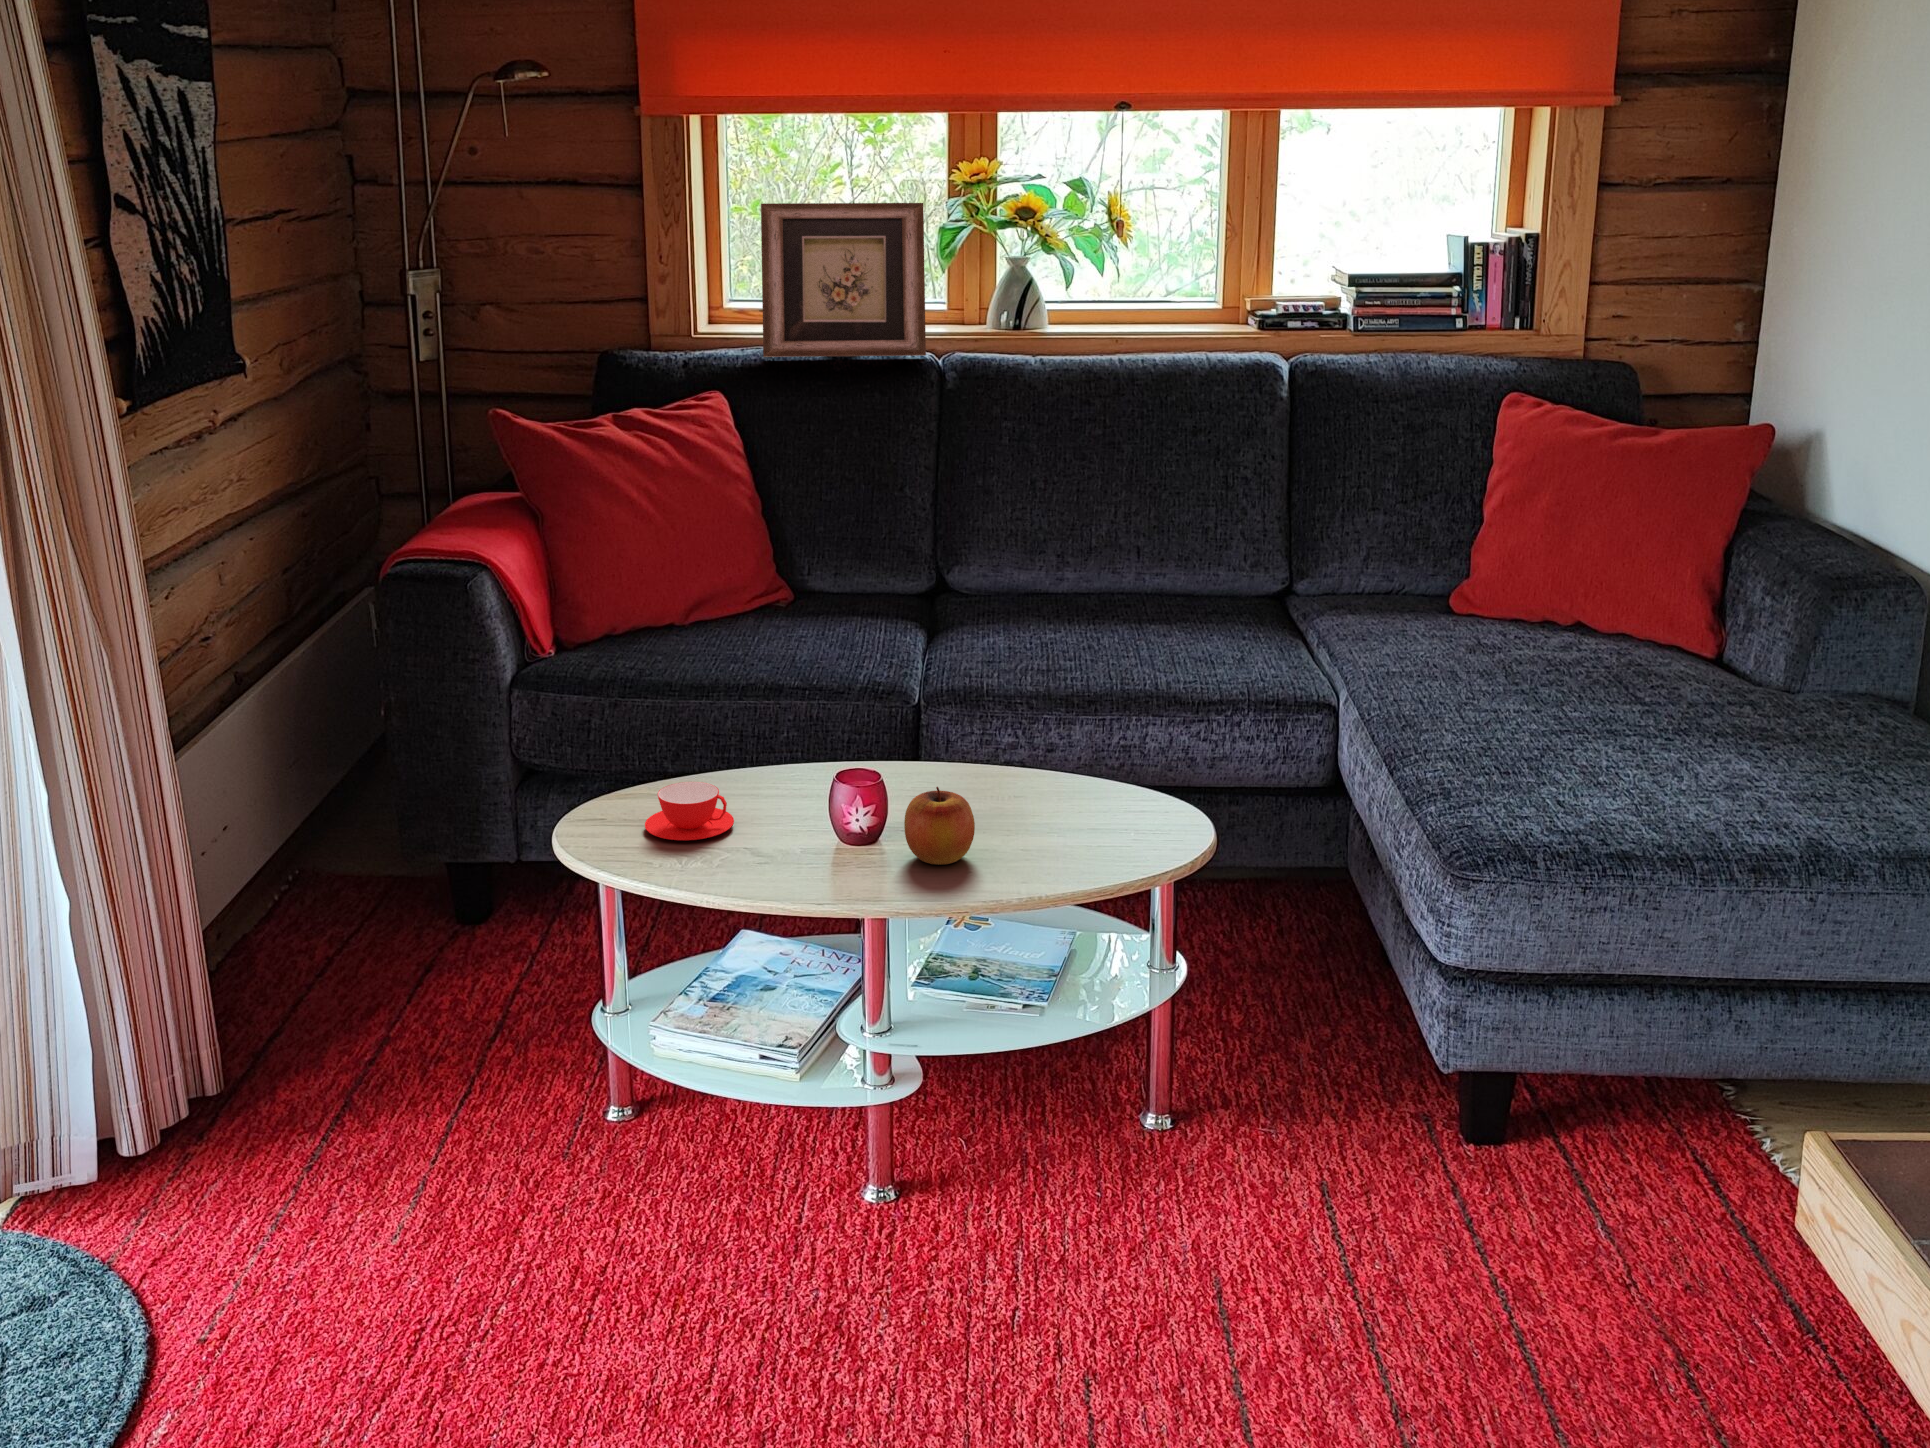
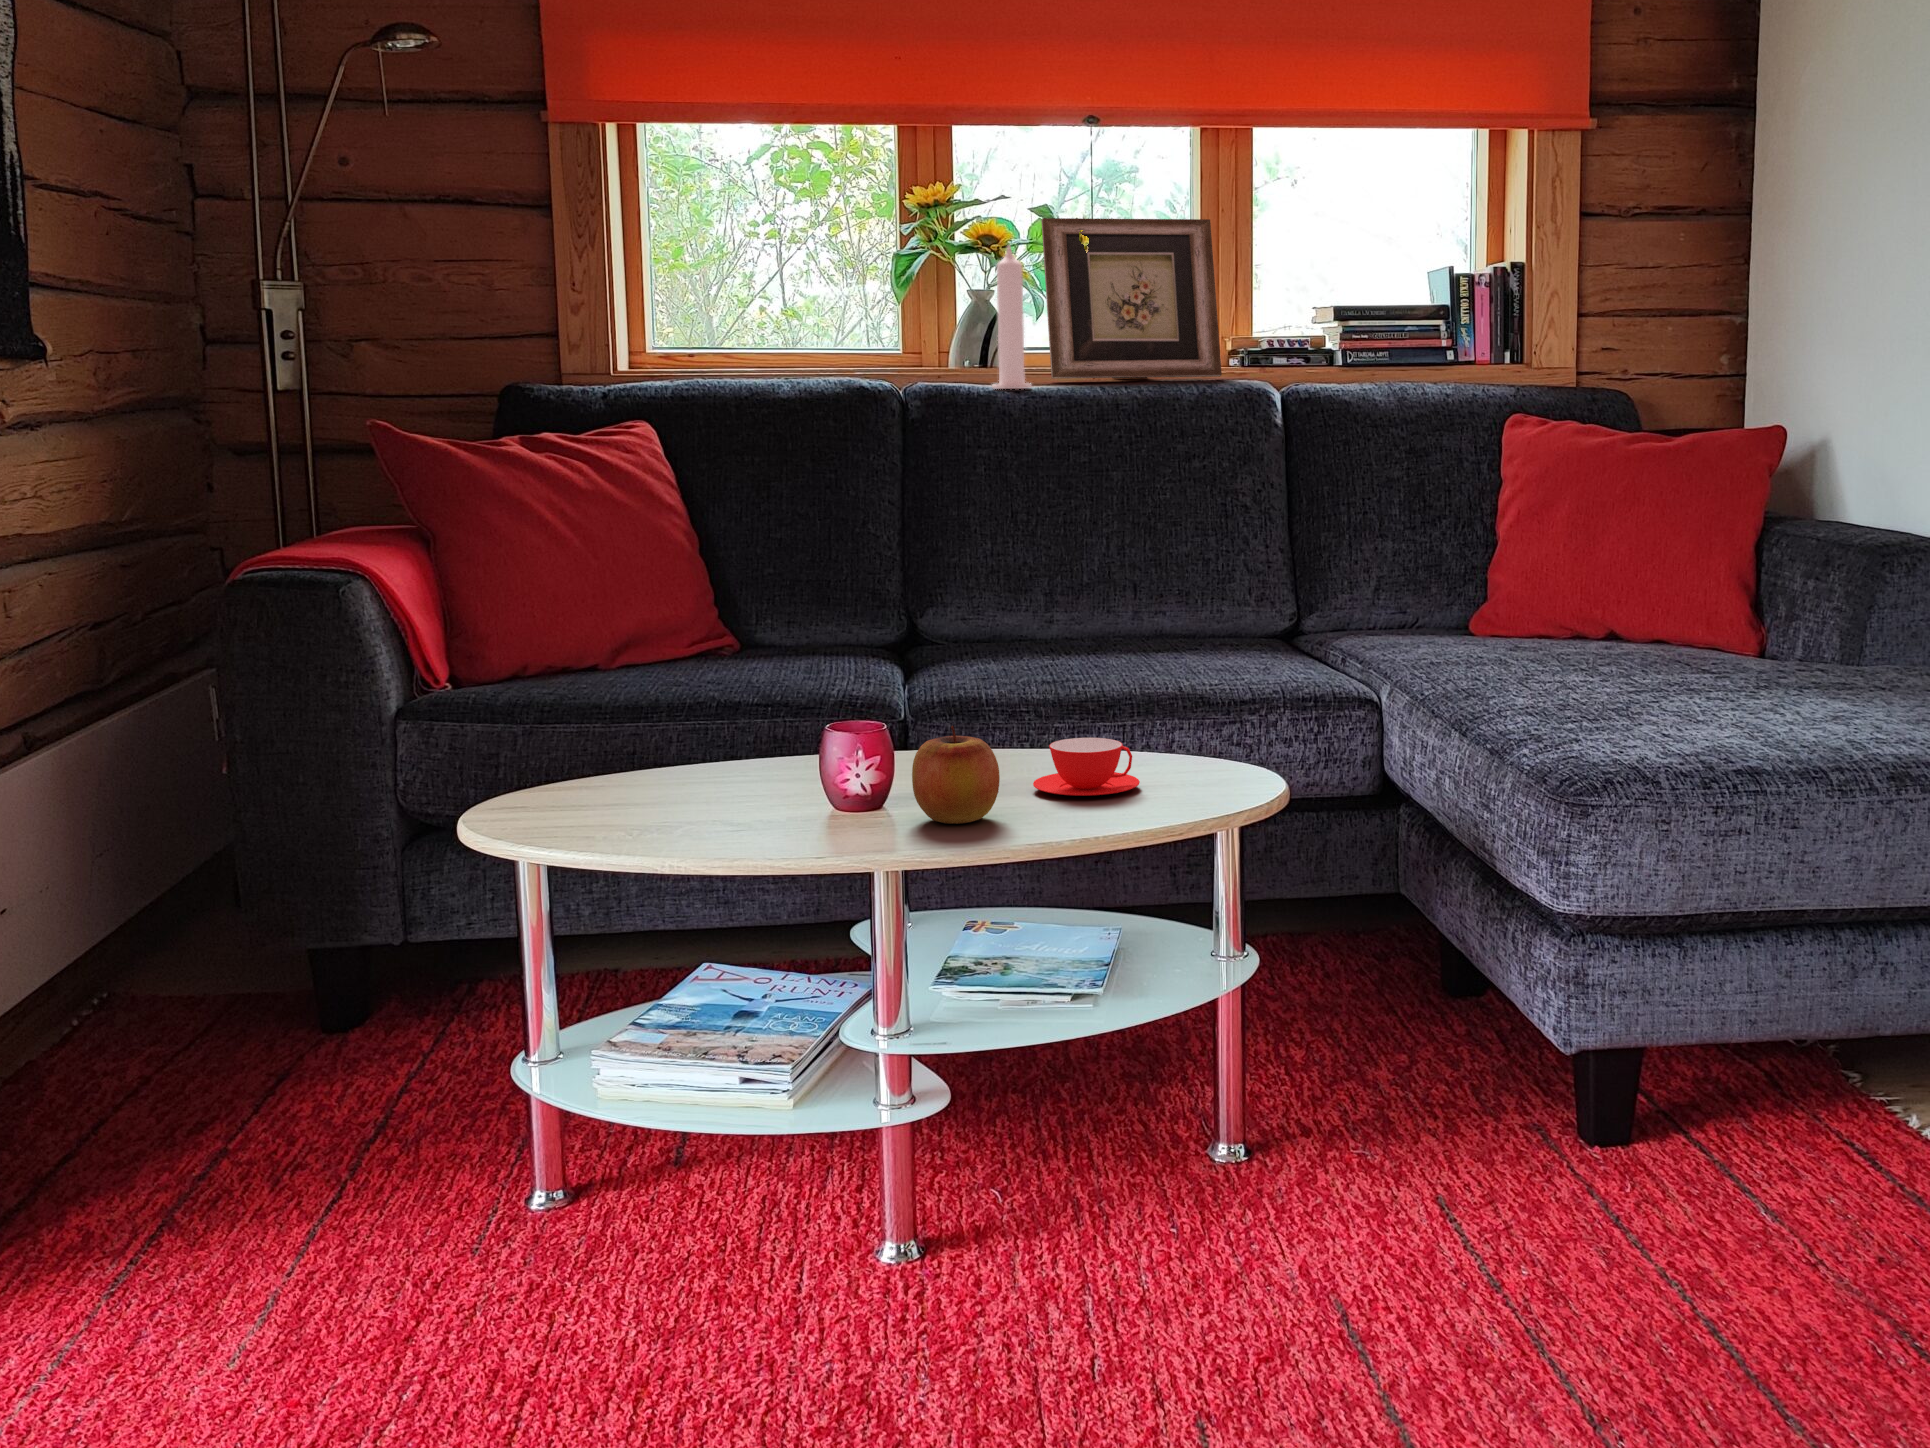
picture frame: present [761,203,926,357] -> present [1041,218,1222,379]
candle: none [1025,237,1060,368] -> present [992,246,1032,389]
teacup: present [645,782,734,840] -> present [1033,738,1140,796]

